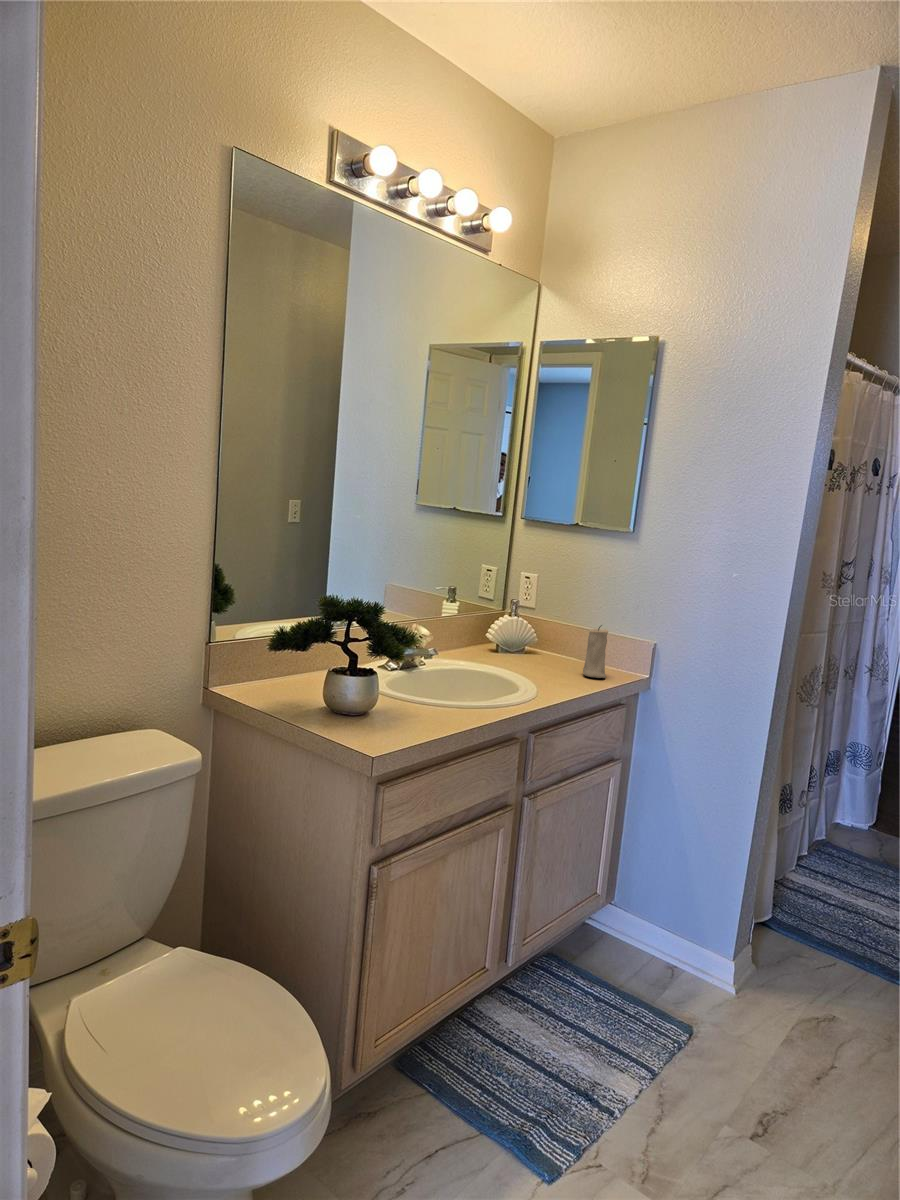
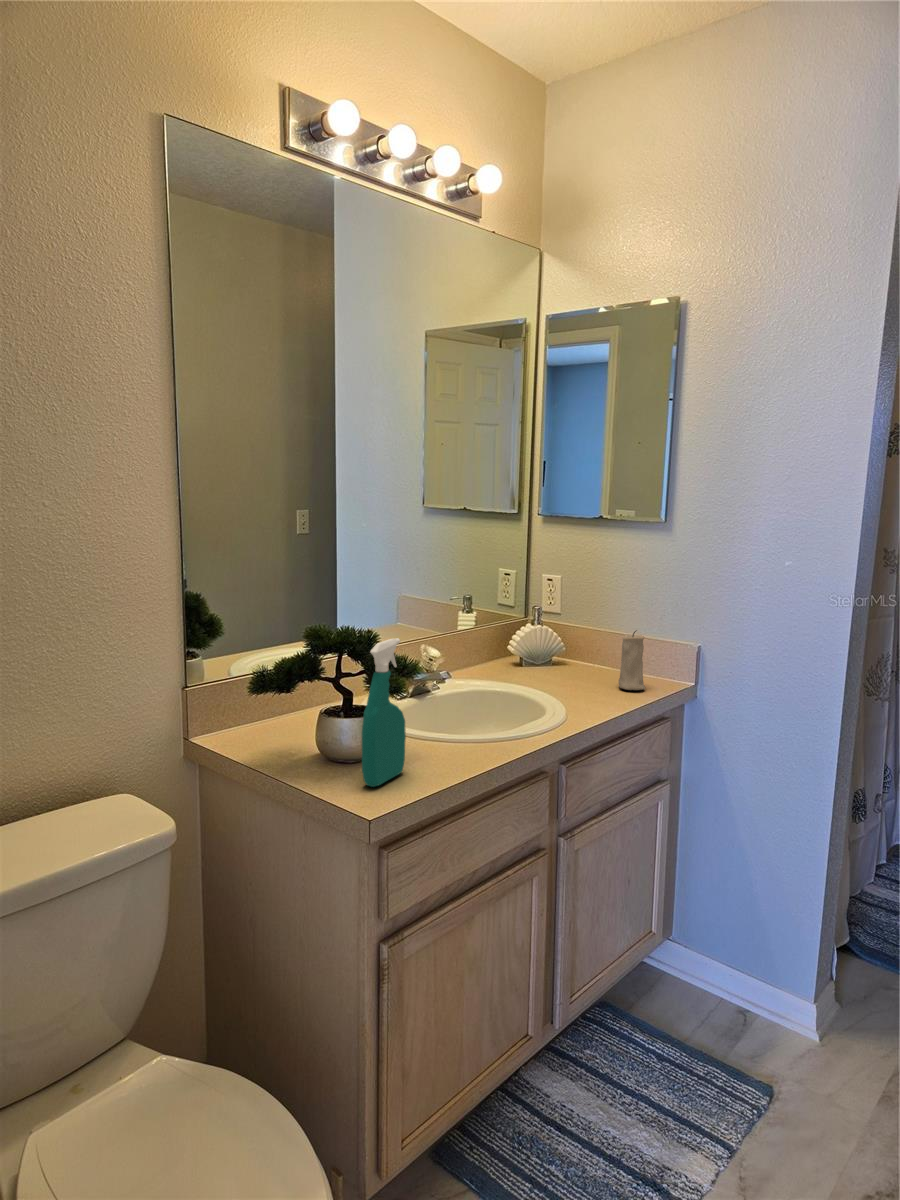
spray bottle: none [366,610,405,734] -> present [362,638,406,787]

